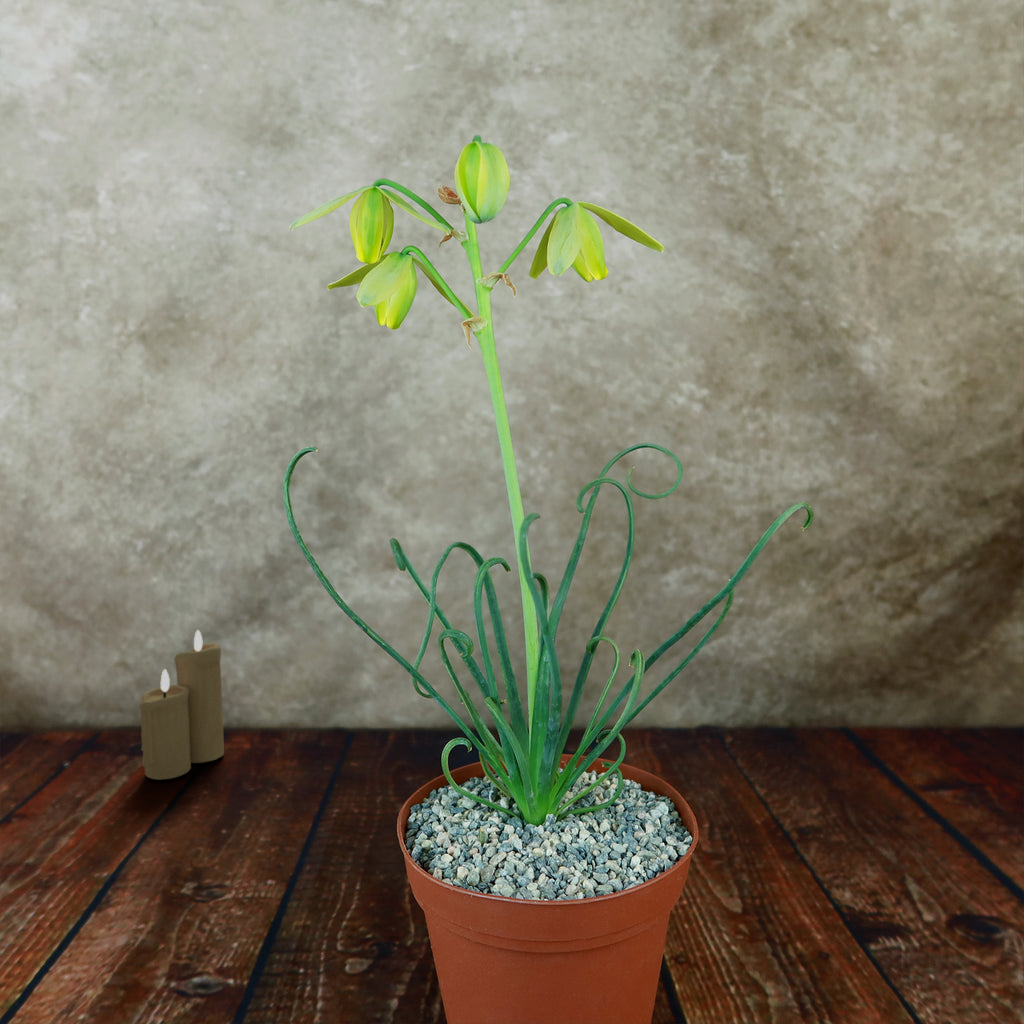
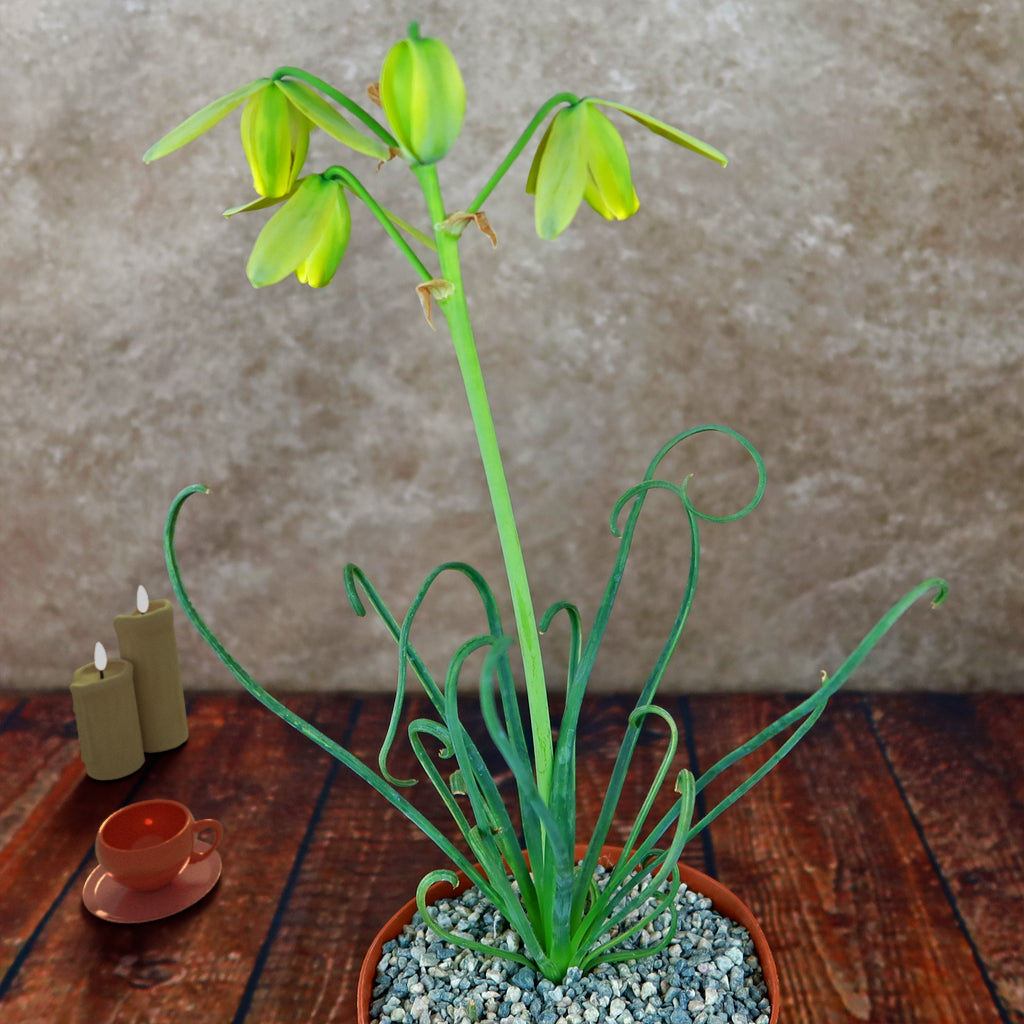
teacup: none [152,777,262,862] -> present [83,799,223,923]

